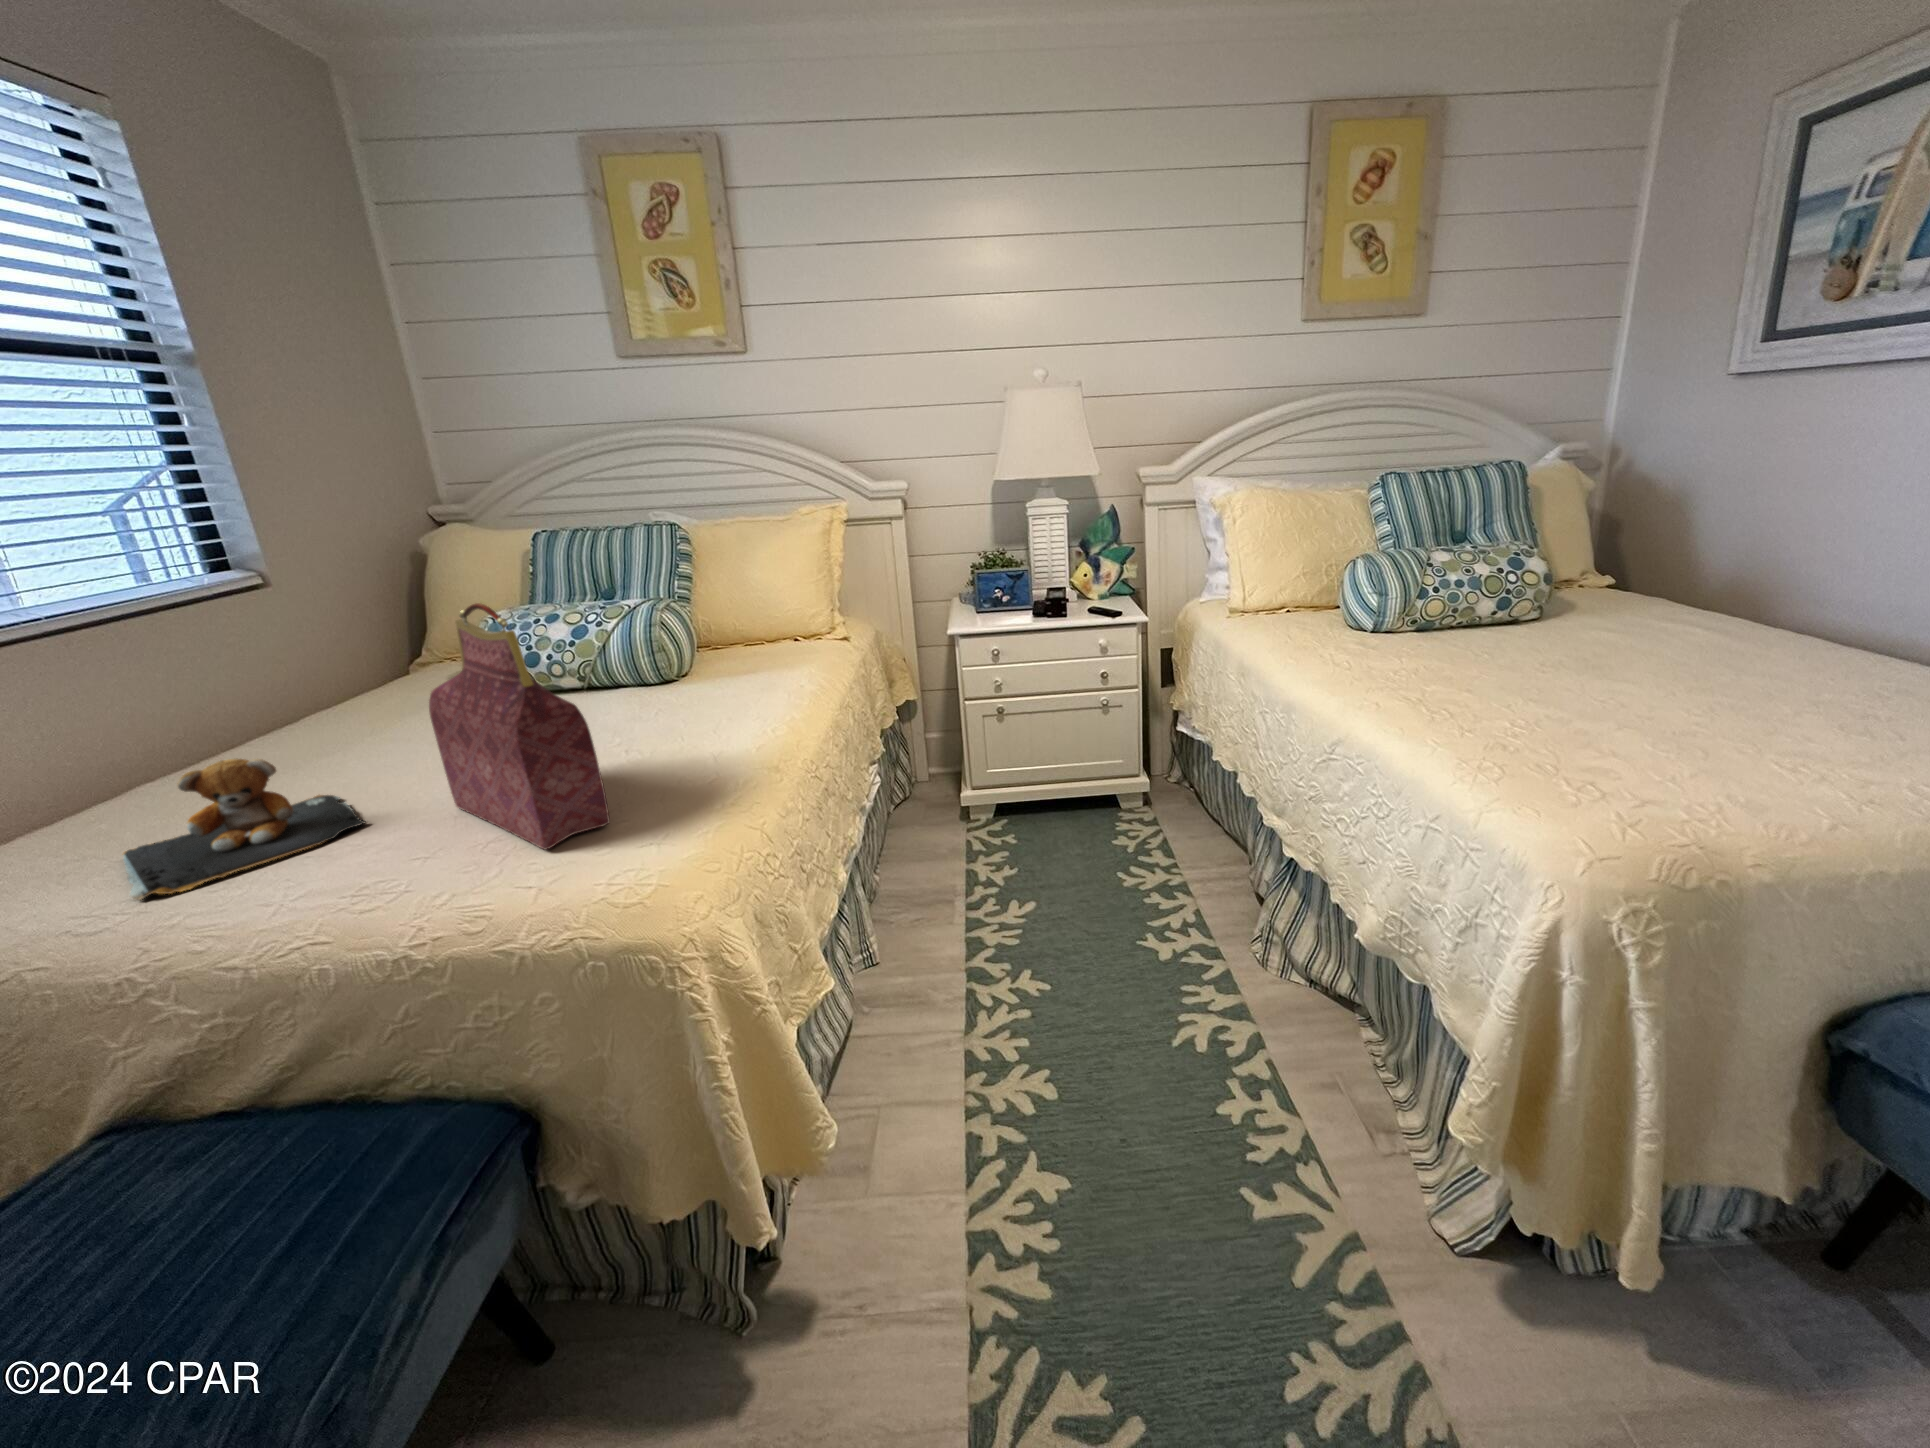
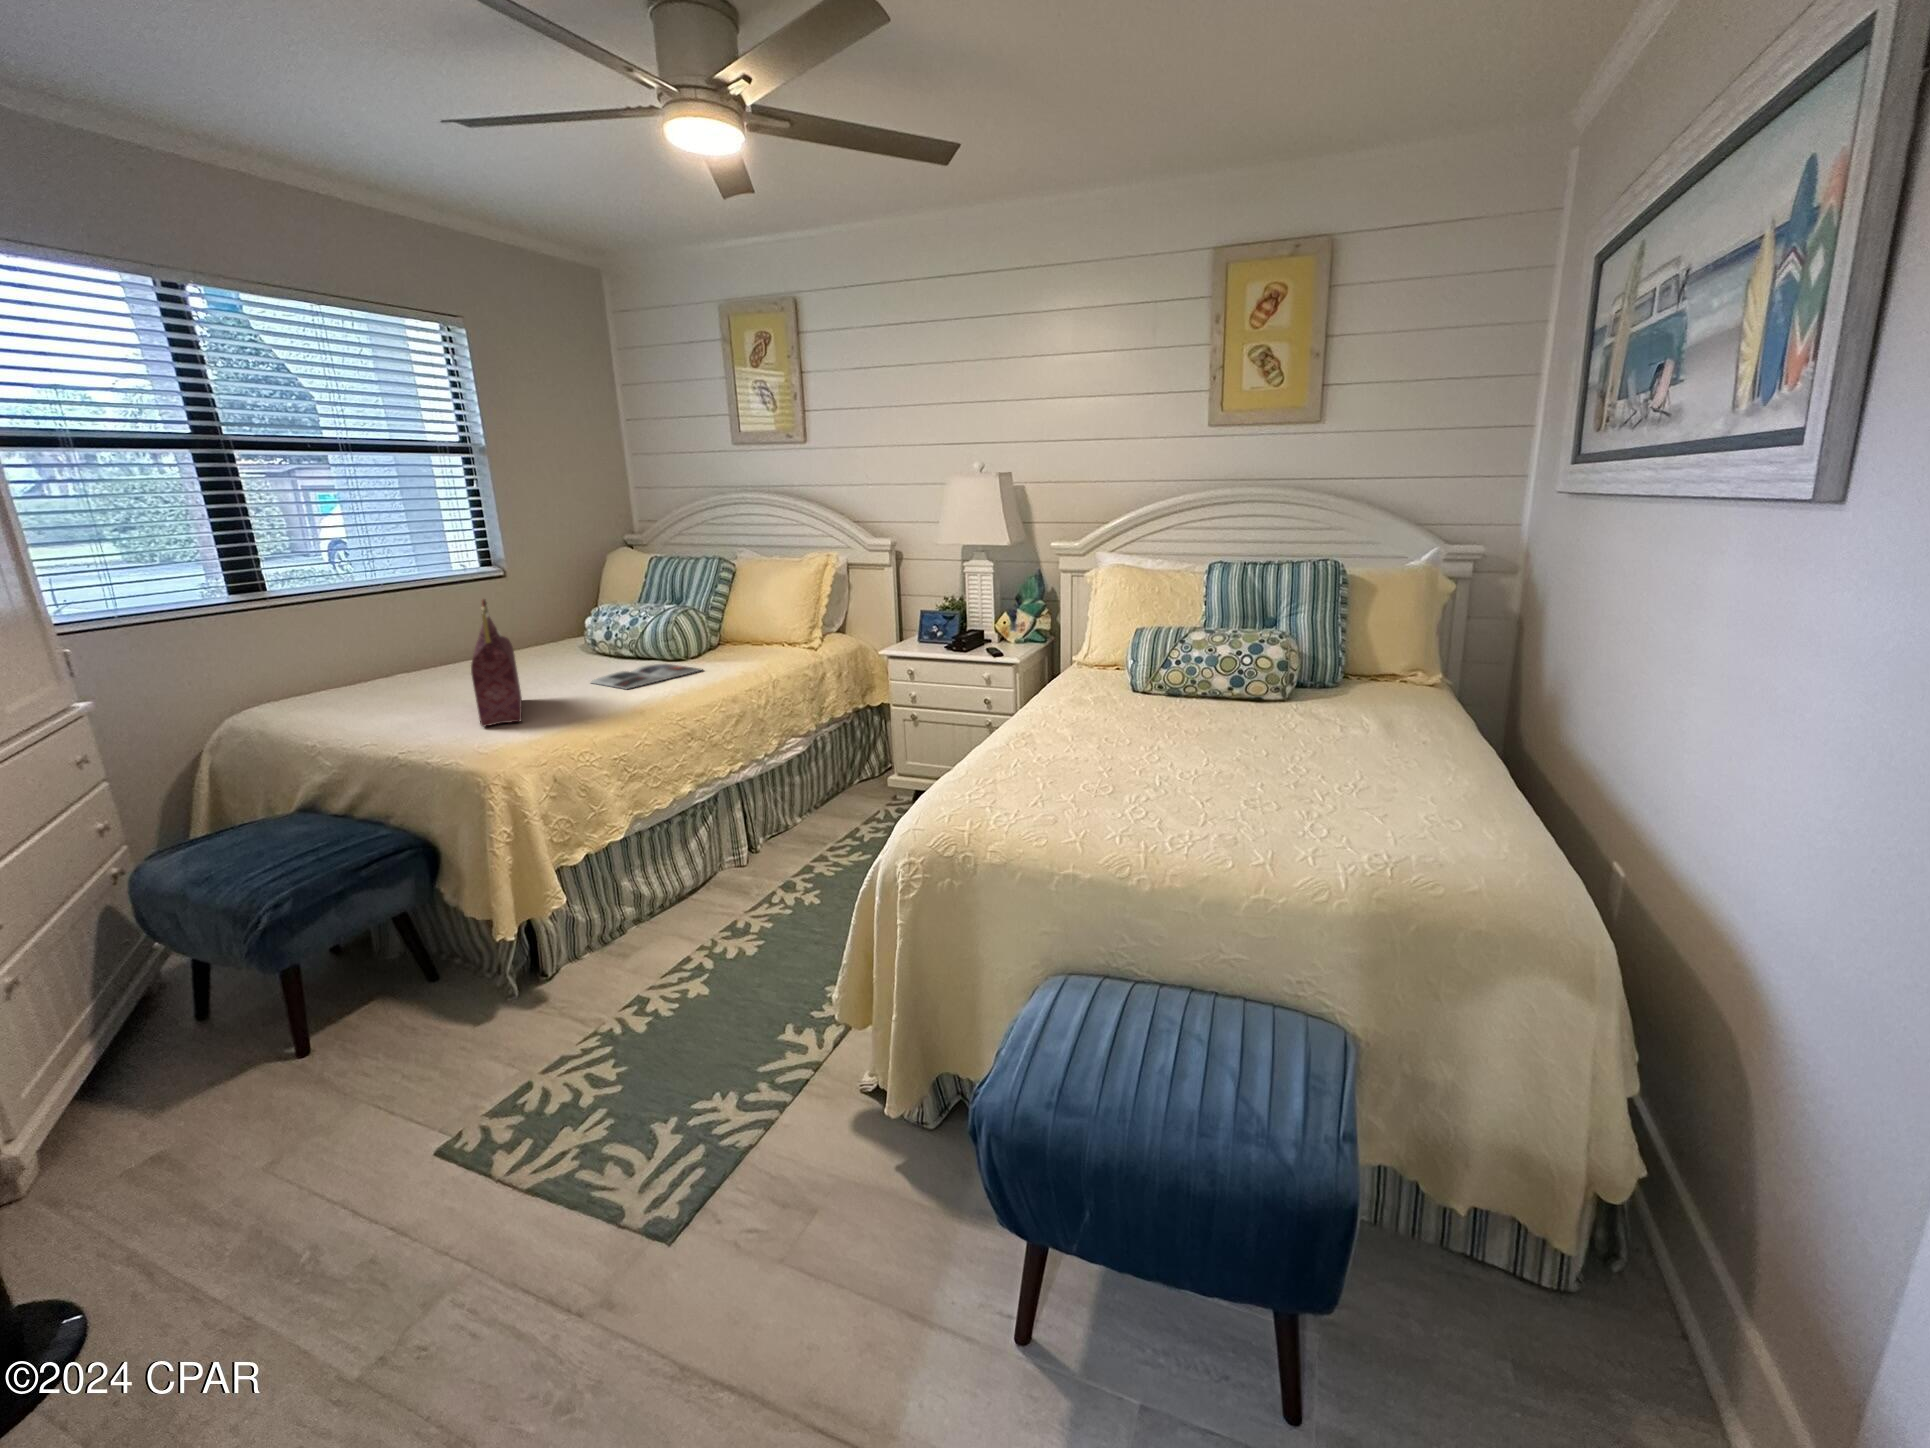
magazine: none [594,688,753,738] -> present [592,664,703,689]
teddy bear: present [122,759,365,900] -> none [338,661,455,717]

